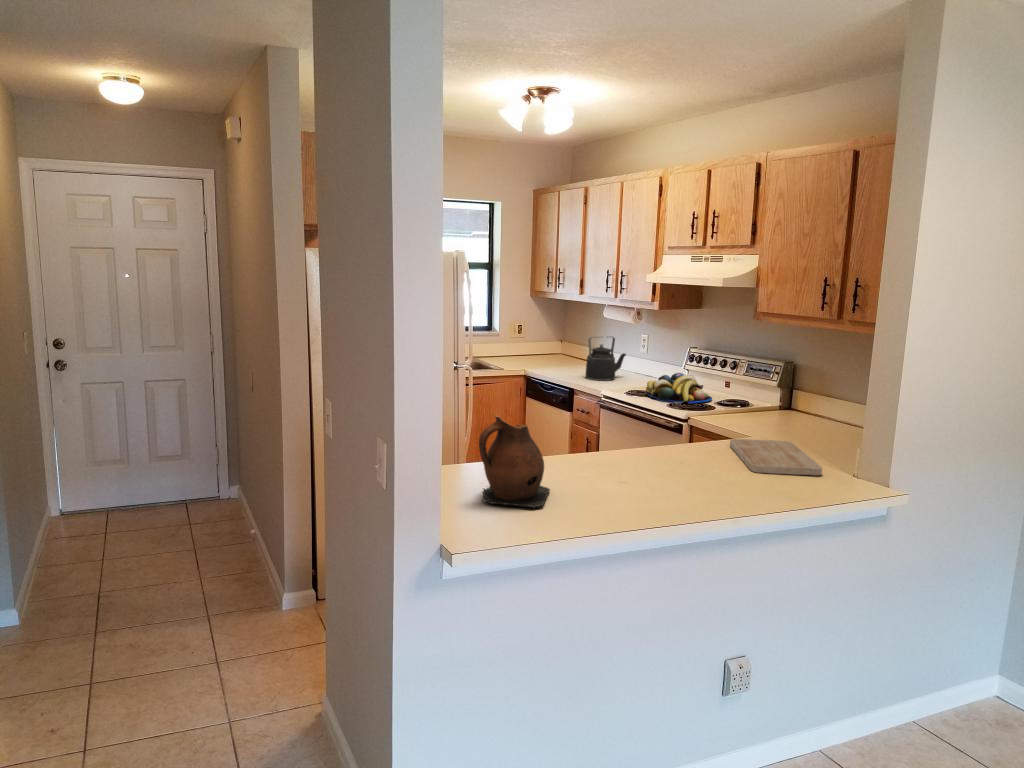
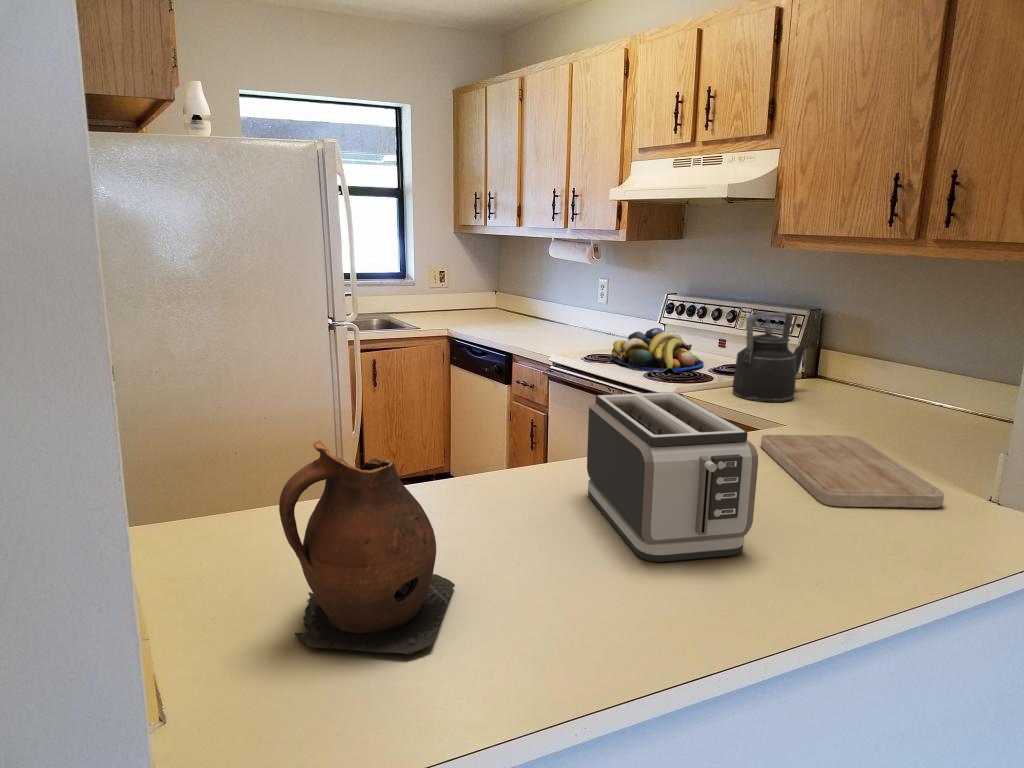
kettle: present [586,337,626,381] -> present [733,312,807,402]
toaster: none [619,406,704,488] -> present [587,392,758,562]

